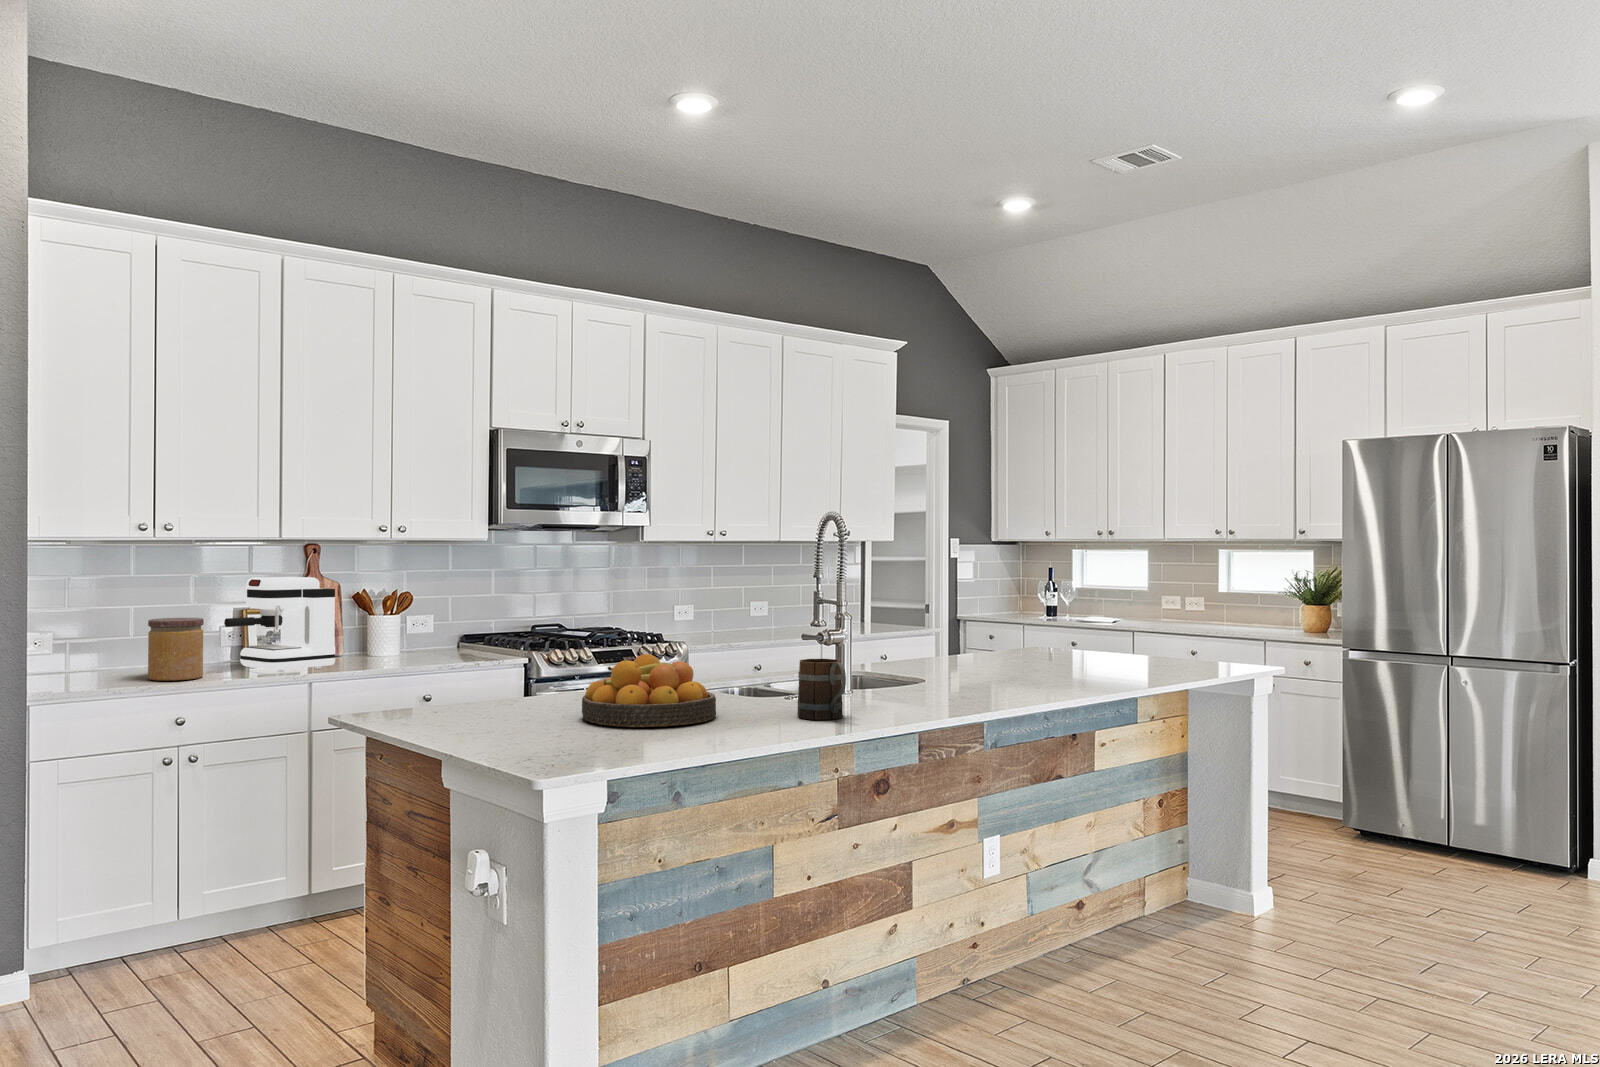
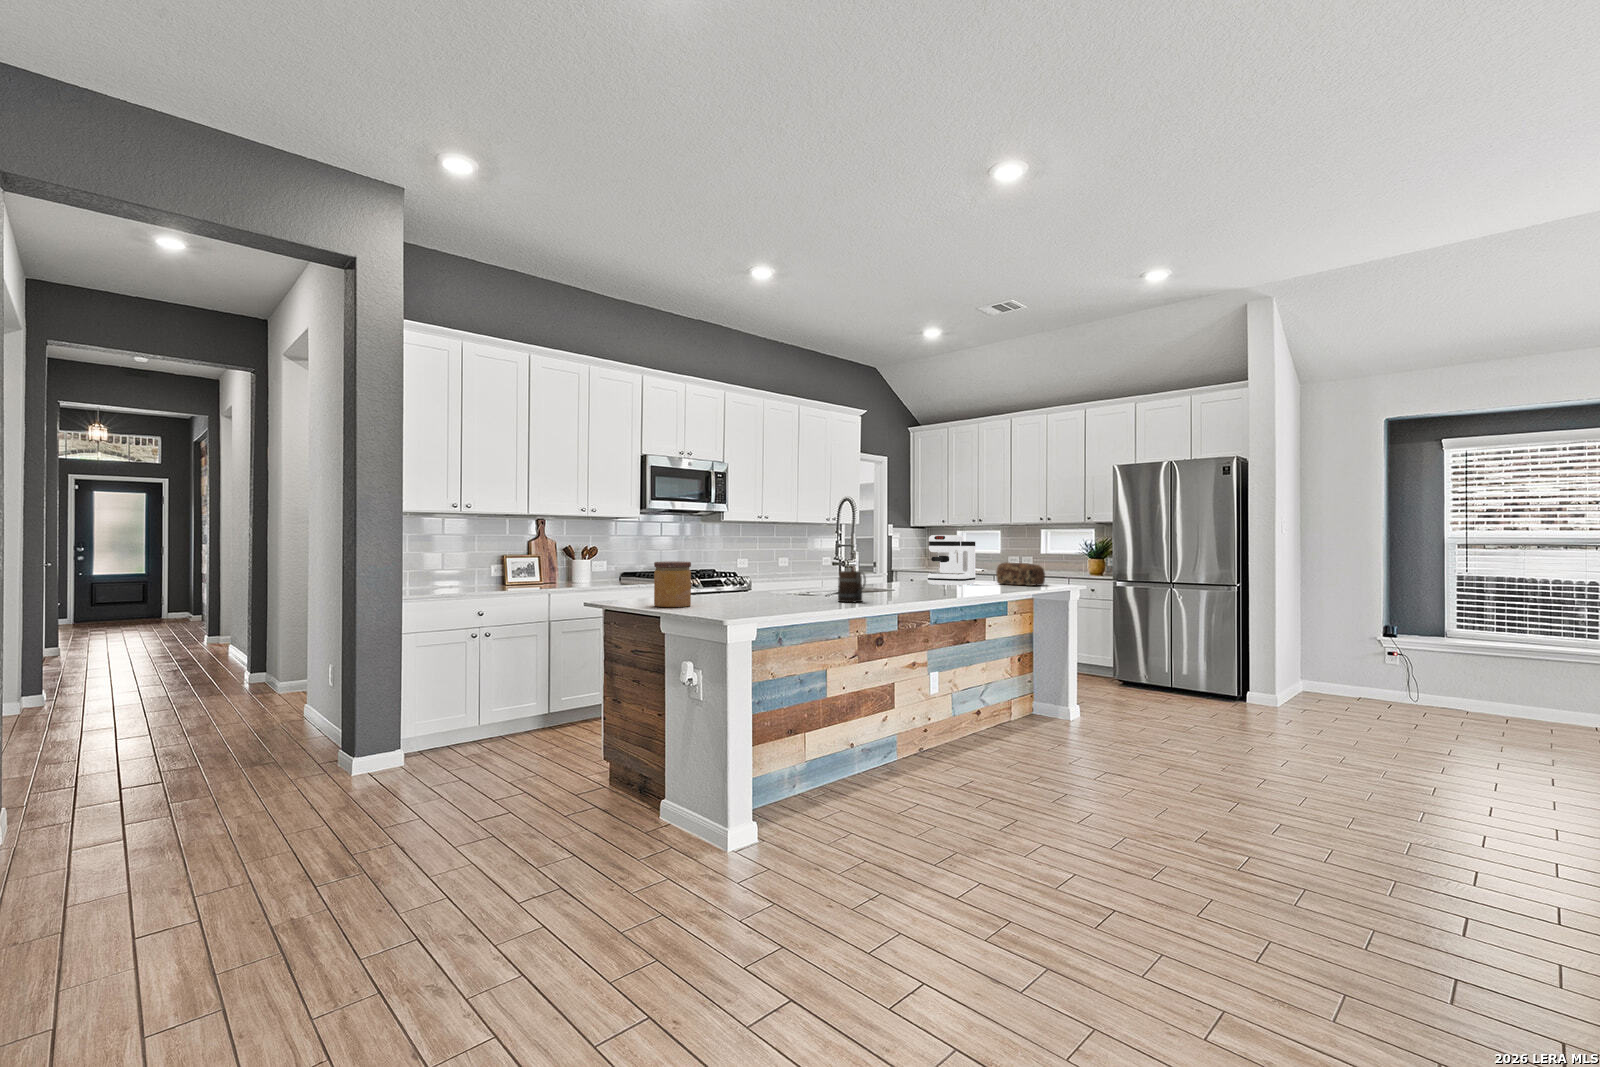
coffee maker: present [224,577,335,672] -> present [928,535,976,586]
jar: present [148,618,204,681] -> present [654,561,691,607]
bread loaf: none [1119,624,1208,669] -> present [996,562,1045,586]
fruit bowl: present [582,654,716,727] -> none [723,569,795,605]

